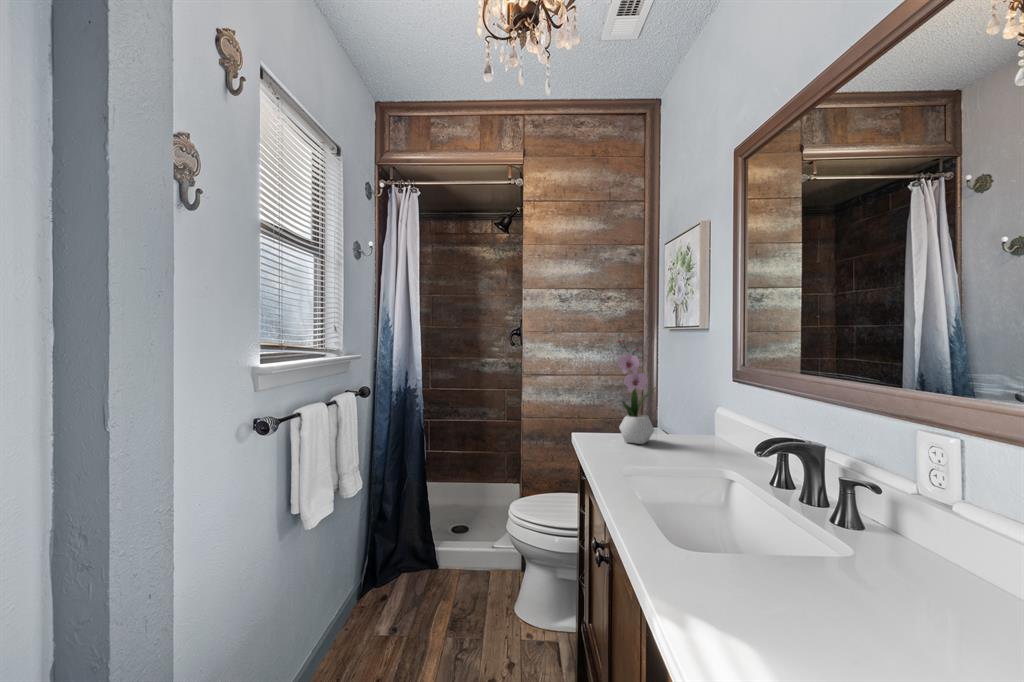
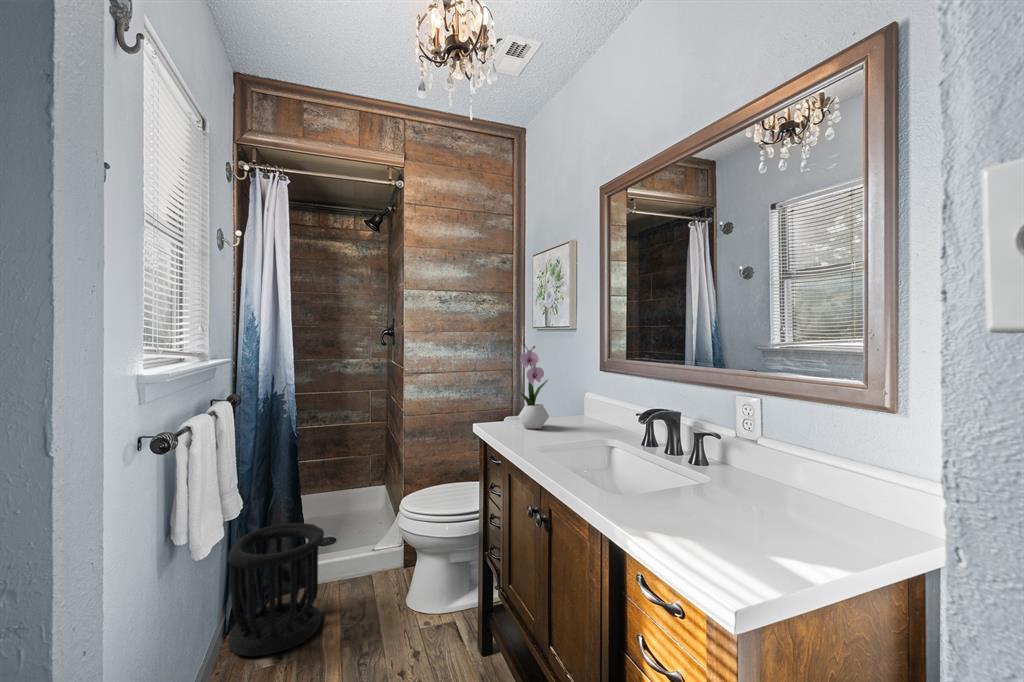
wastebasket: none [354,511,439,631] -> present [228,523,324,656]

